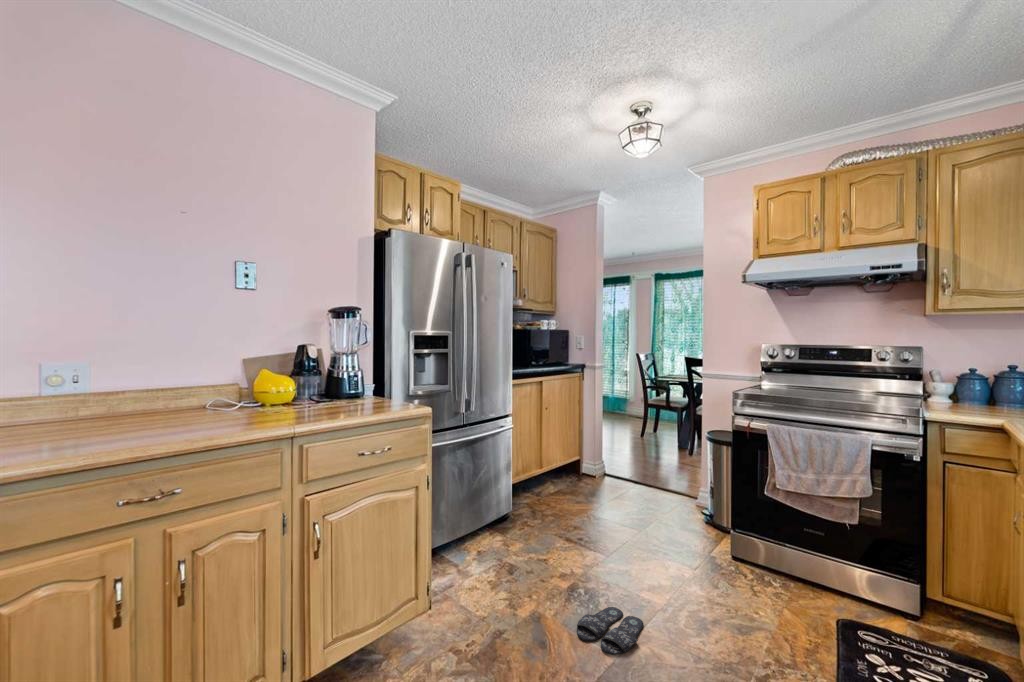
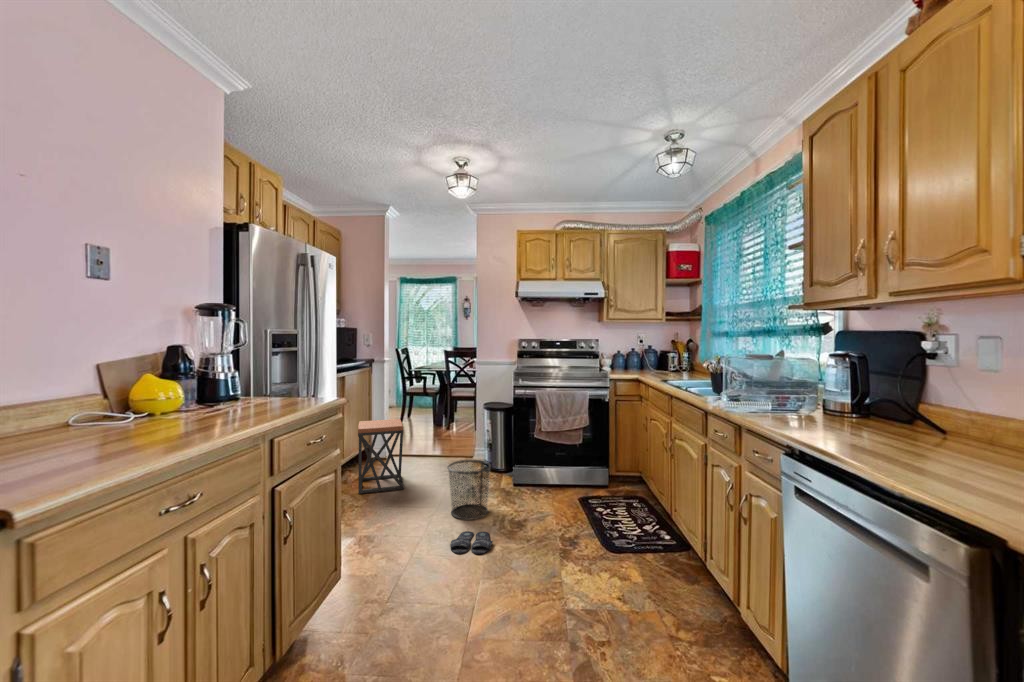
stool: none [538,432,595,520] -> present [358,419,404,494]
waste bin: none [610,505,672,593] -> present [447,460,491,520]

